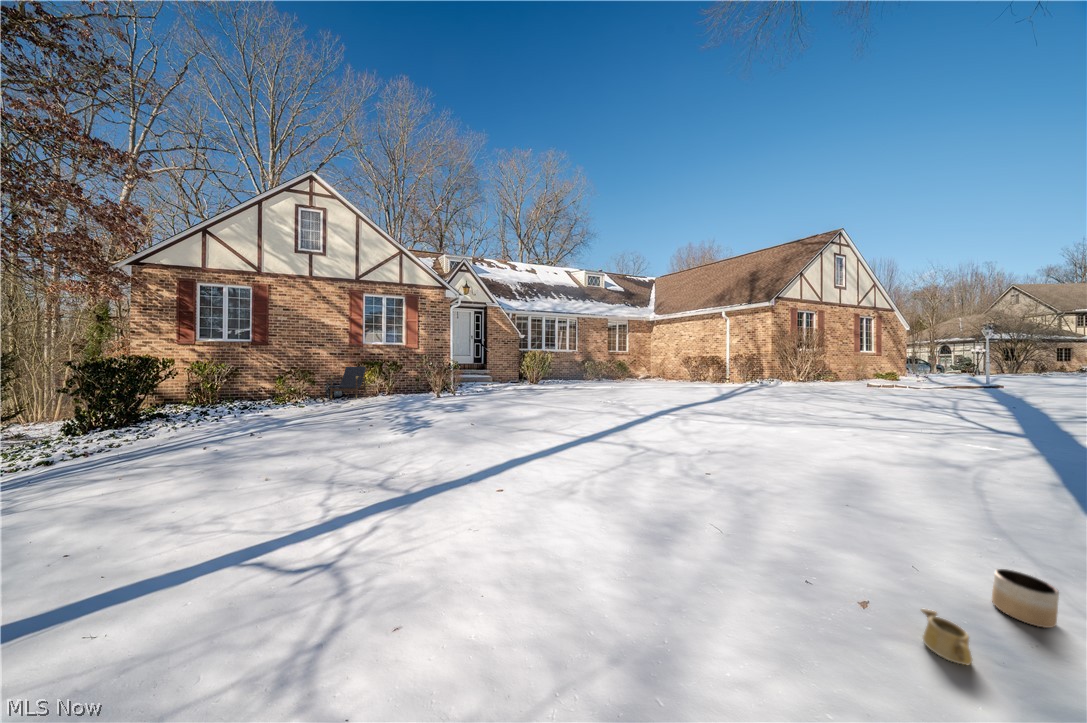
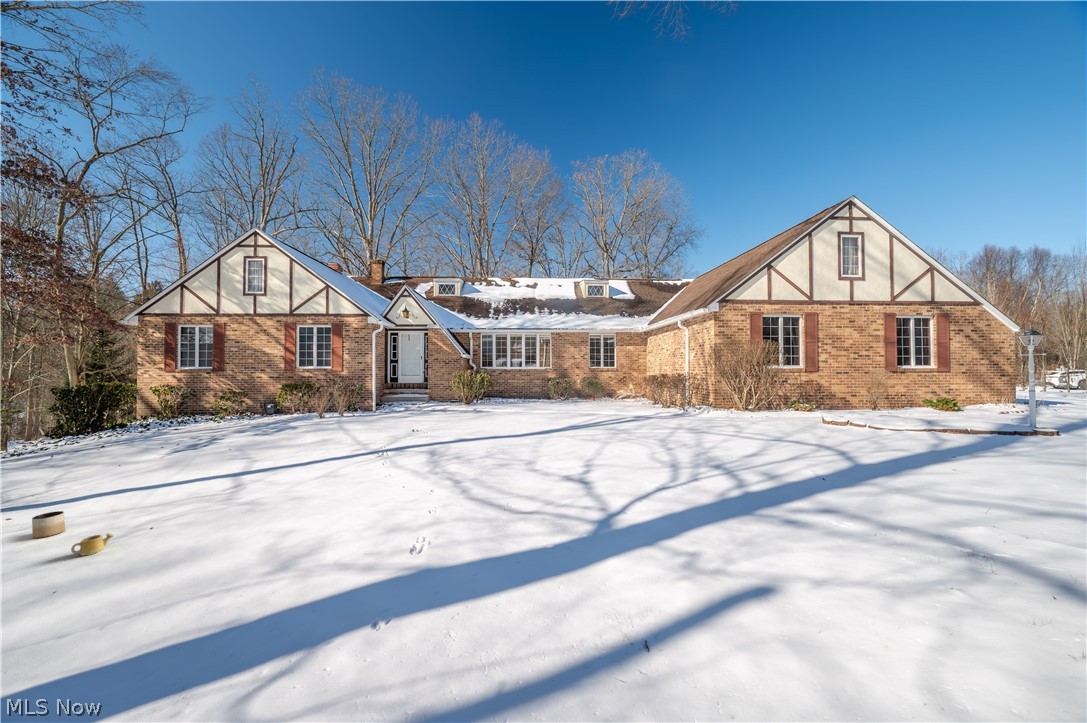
lounge chair: present [330,367,366,398] -> none [252,389,287,417]
planter: present [992,569,1059,628] -> present [32,511,65,538]

